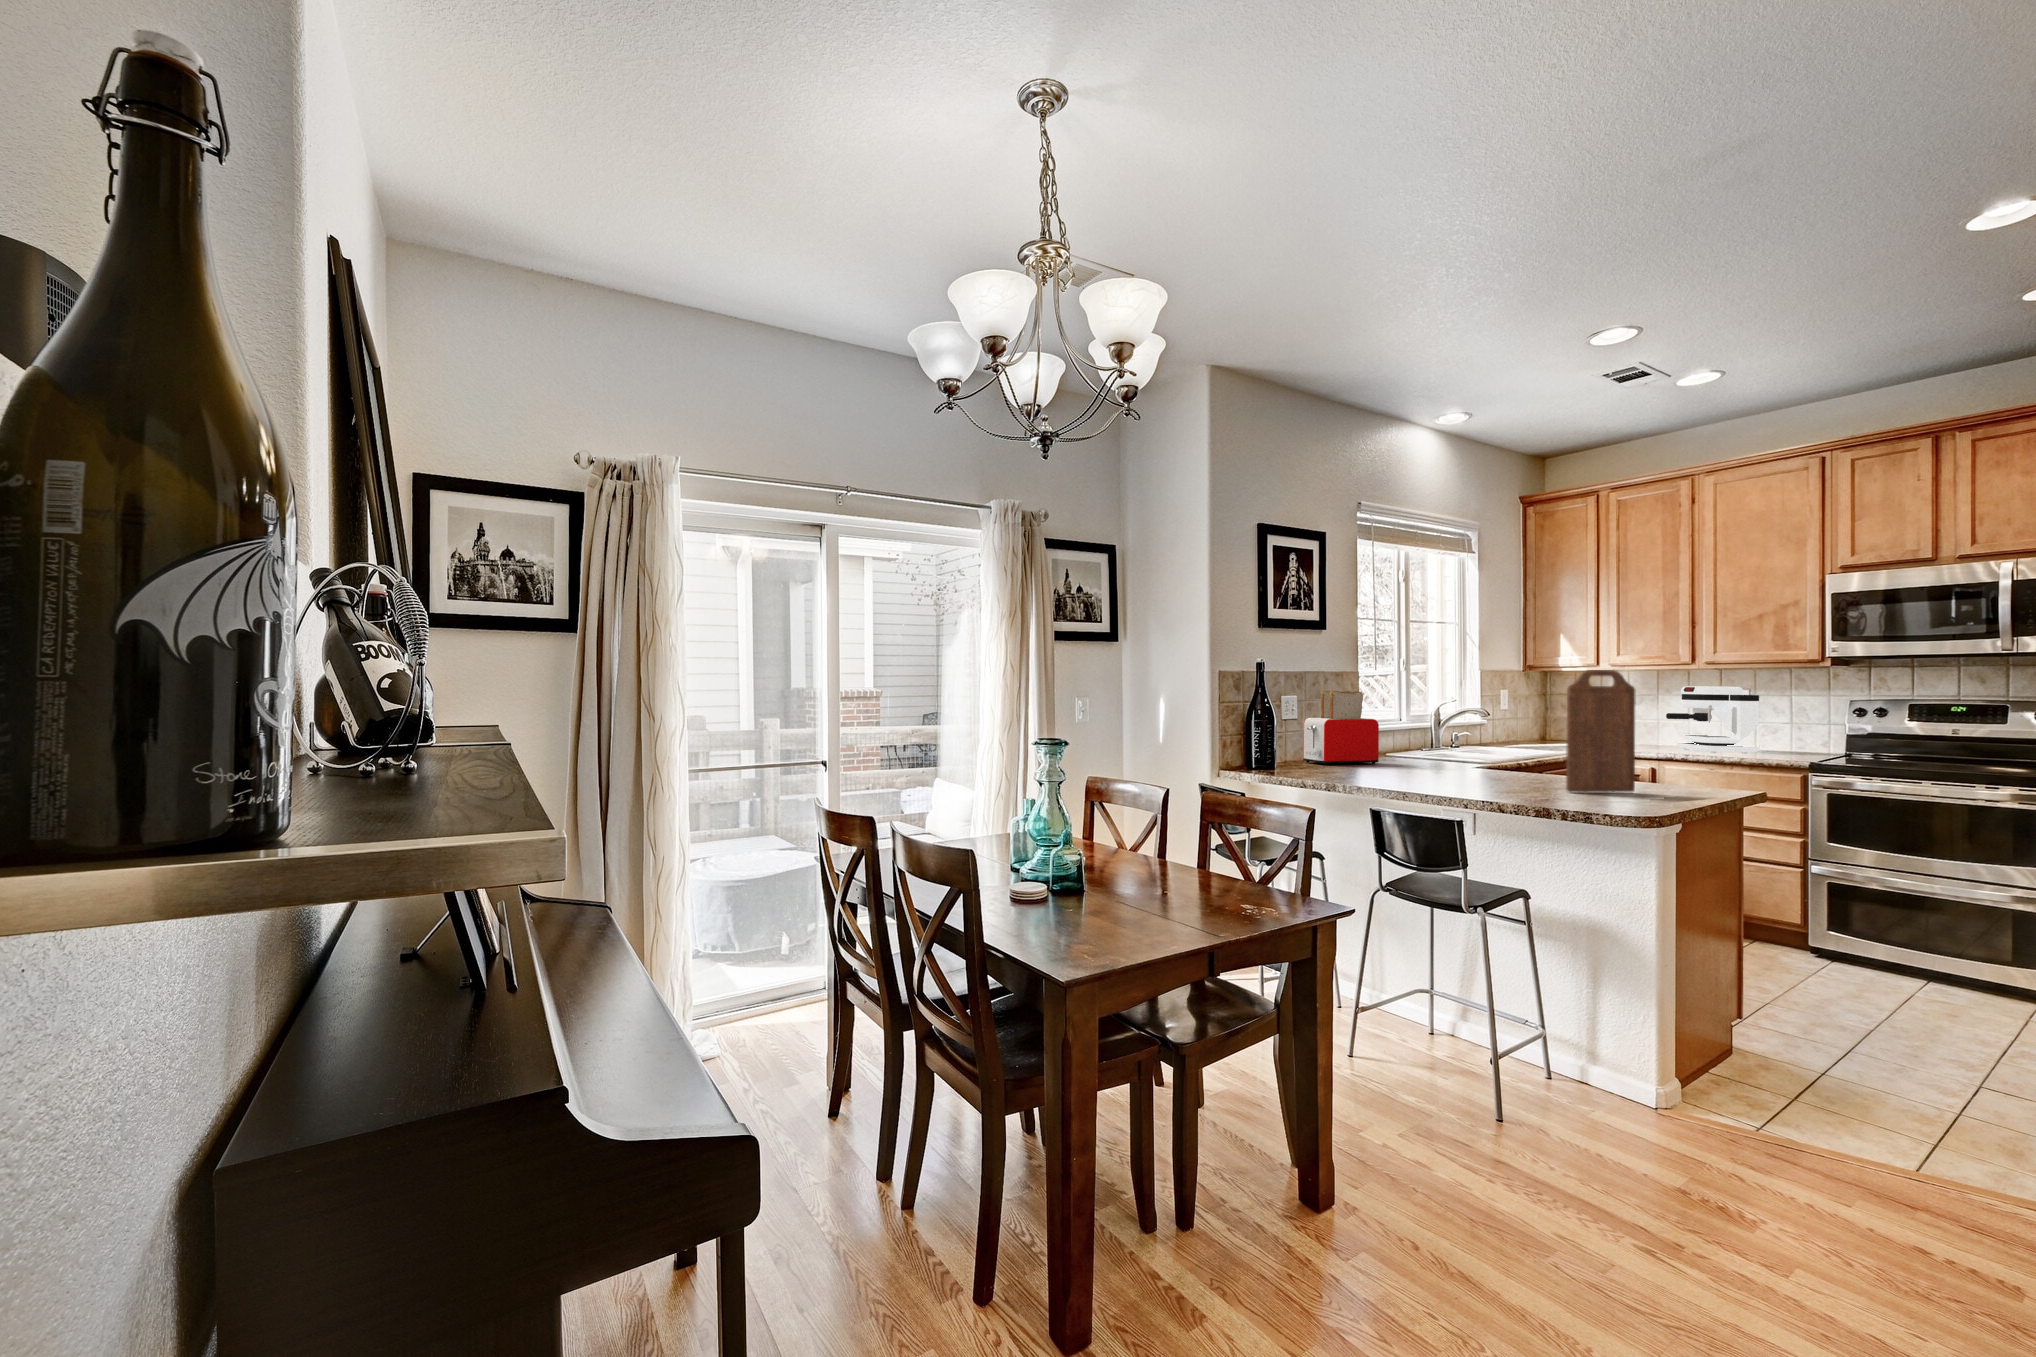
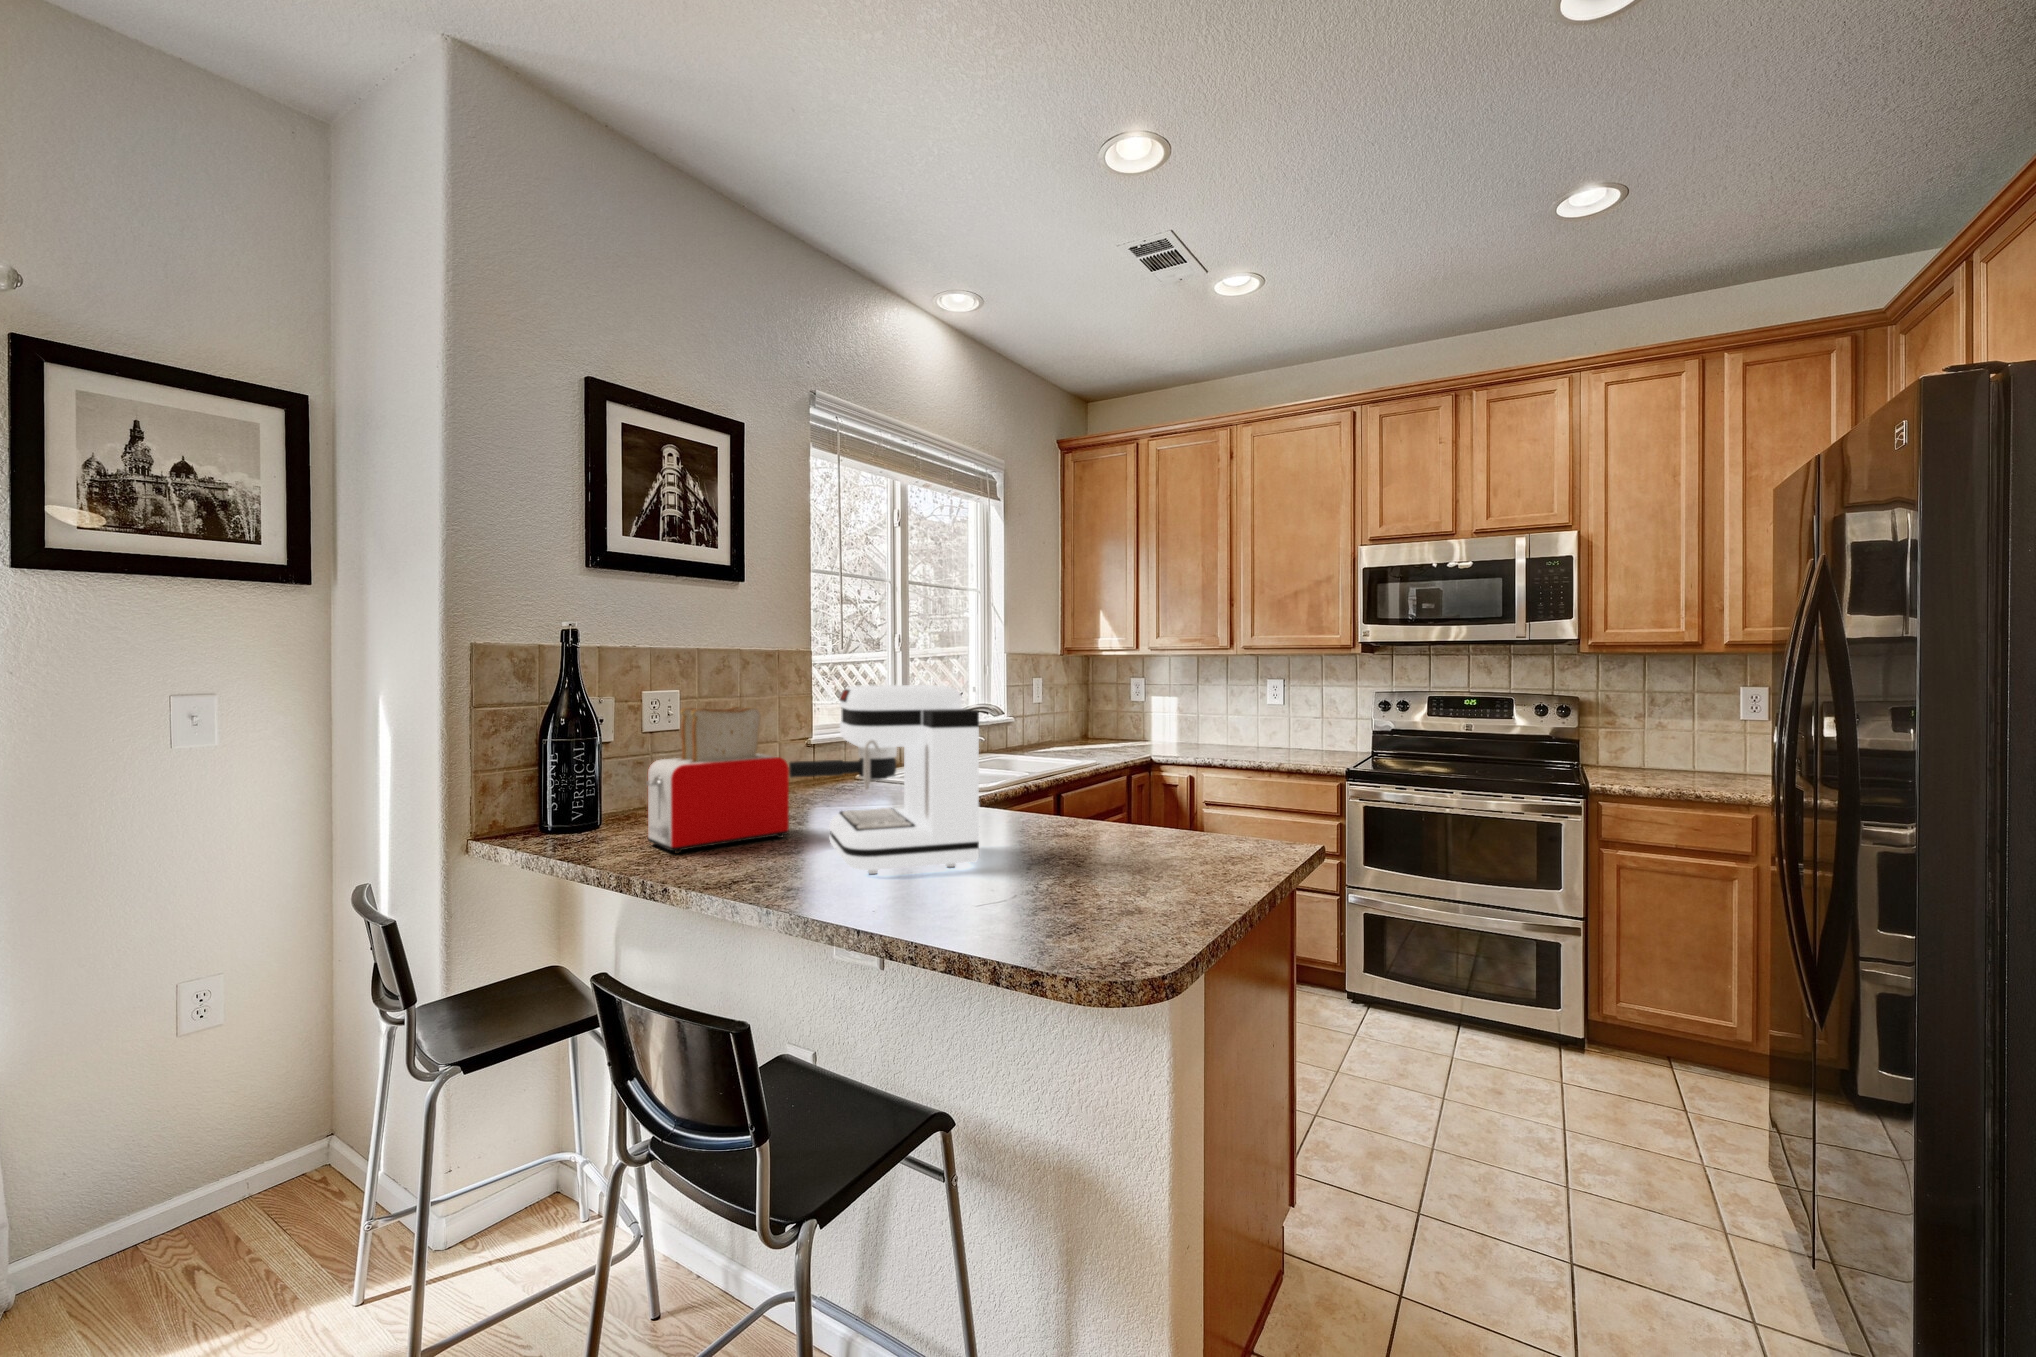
cutting board: present [1566,670,1636,792] -> none [1041,679,1166,947]
coffee maker: present [1666,686,1759,753] -> present [789,685,979,874]

